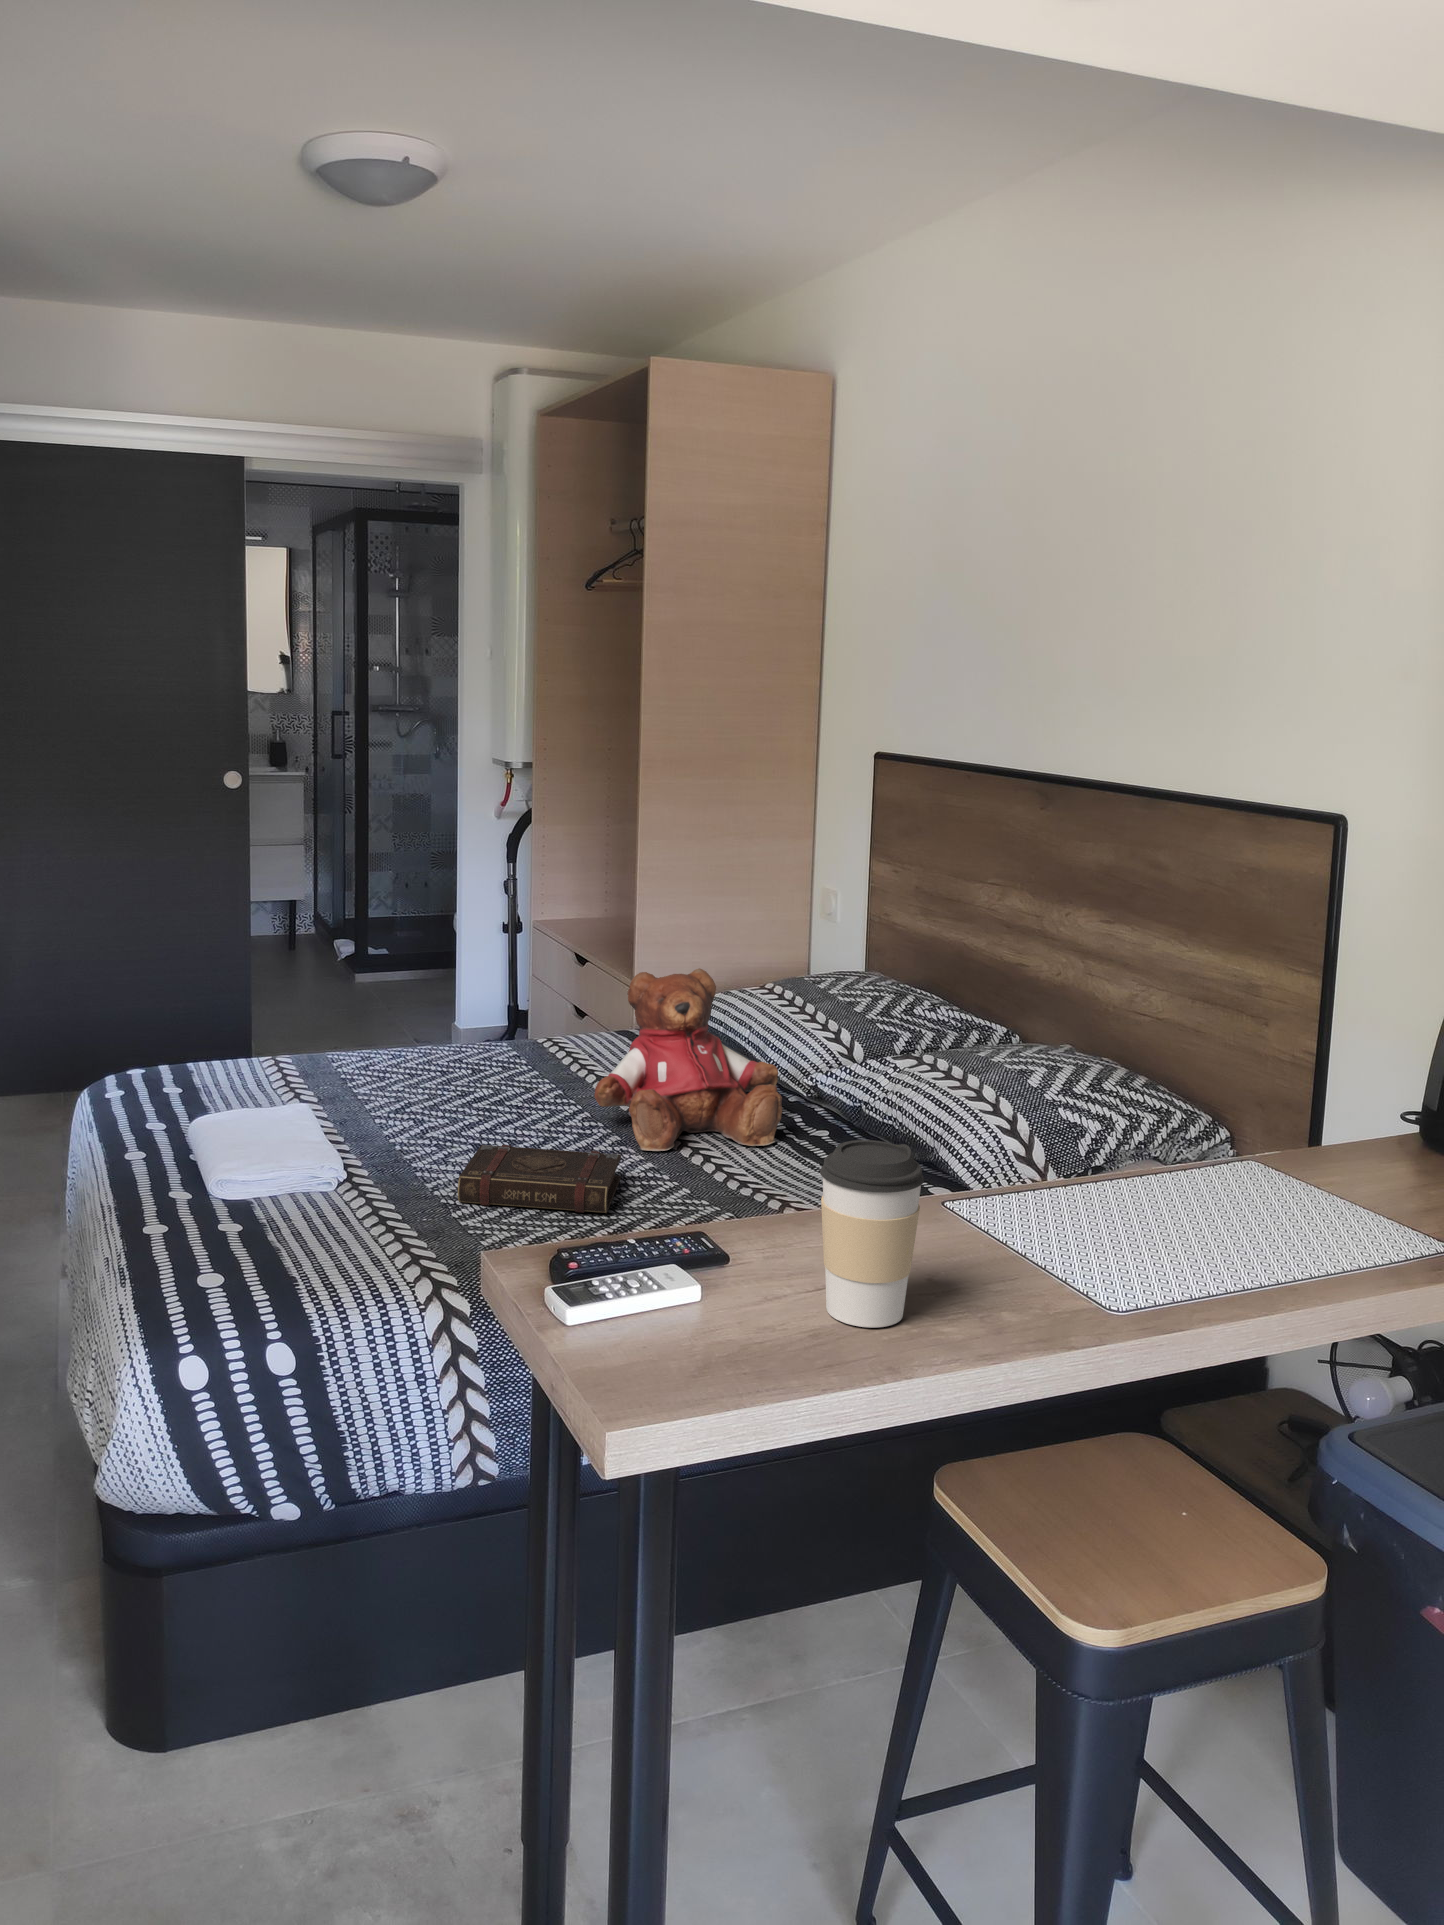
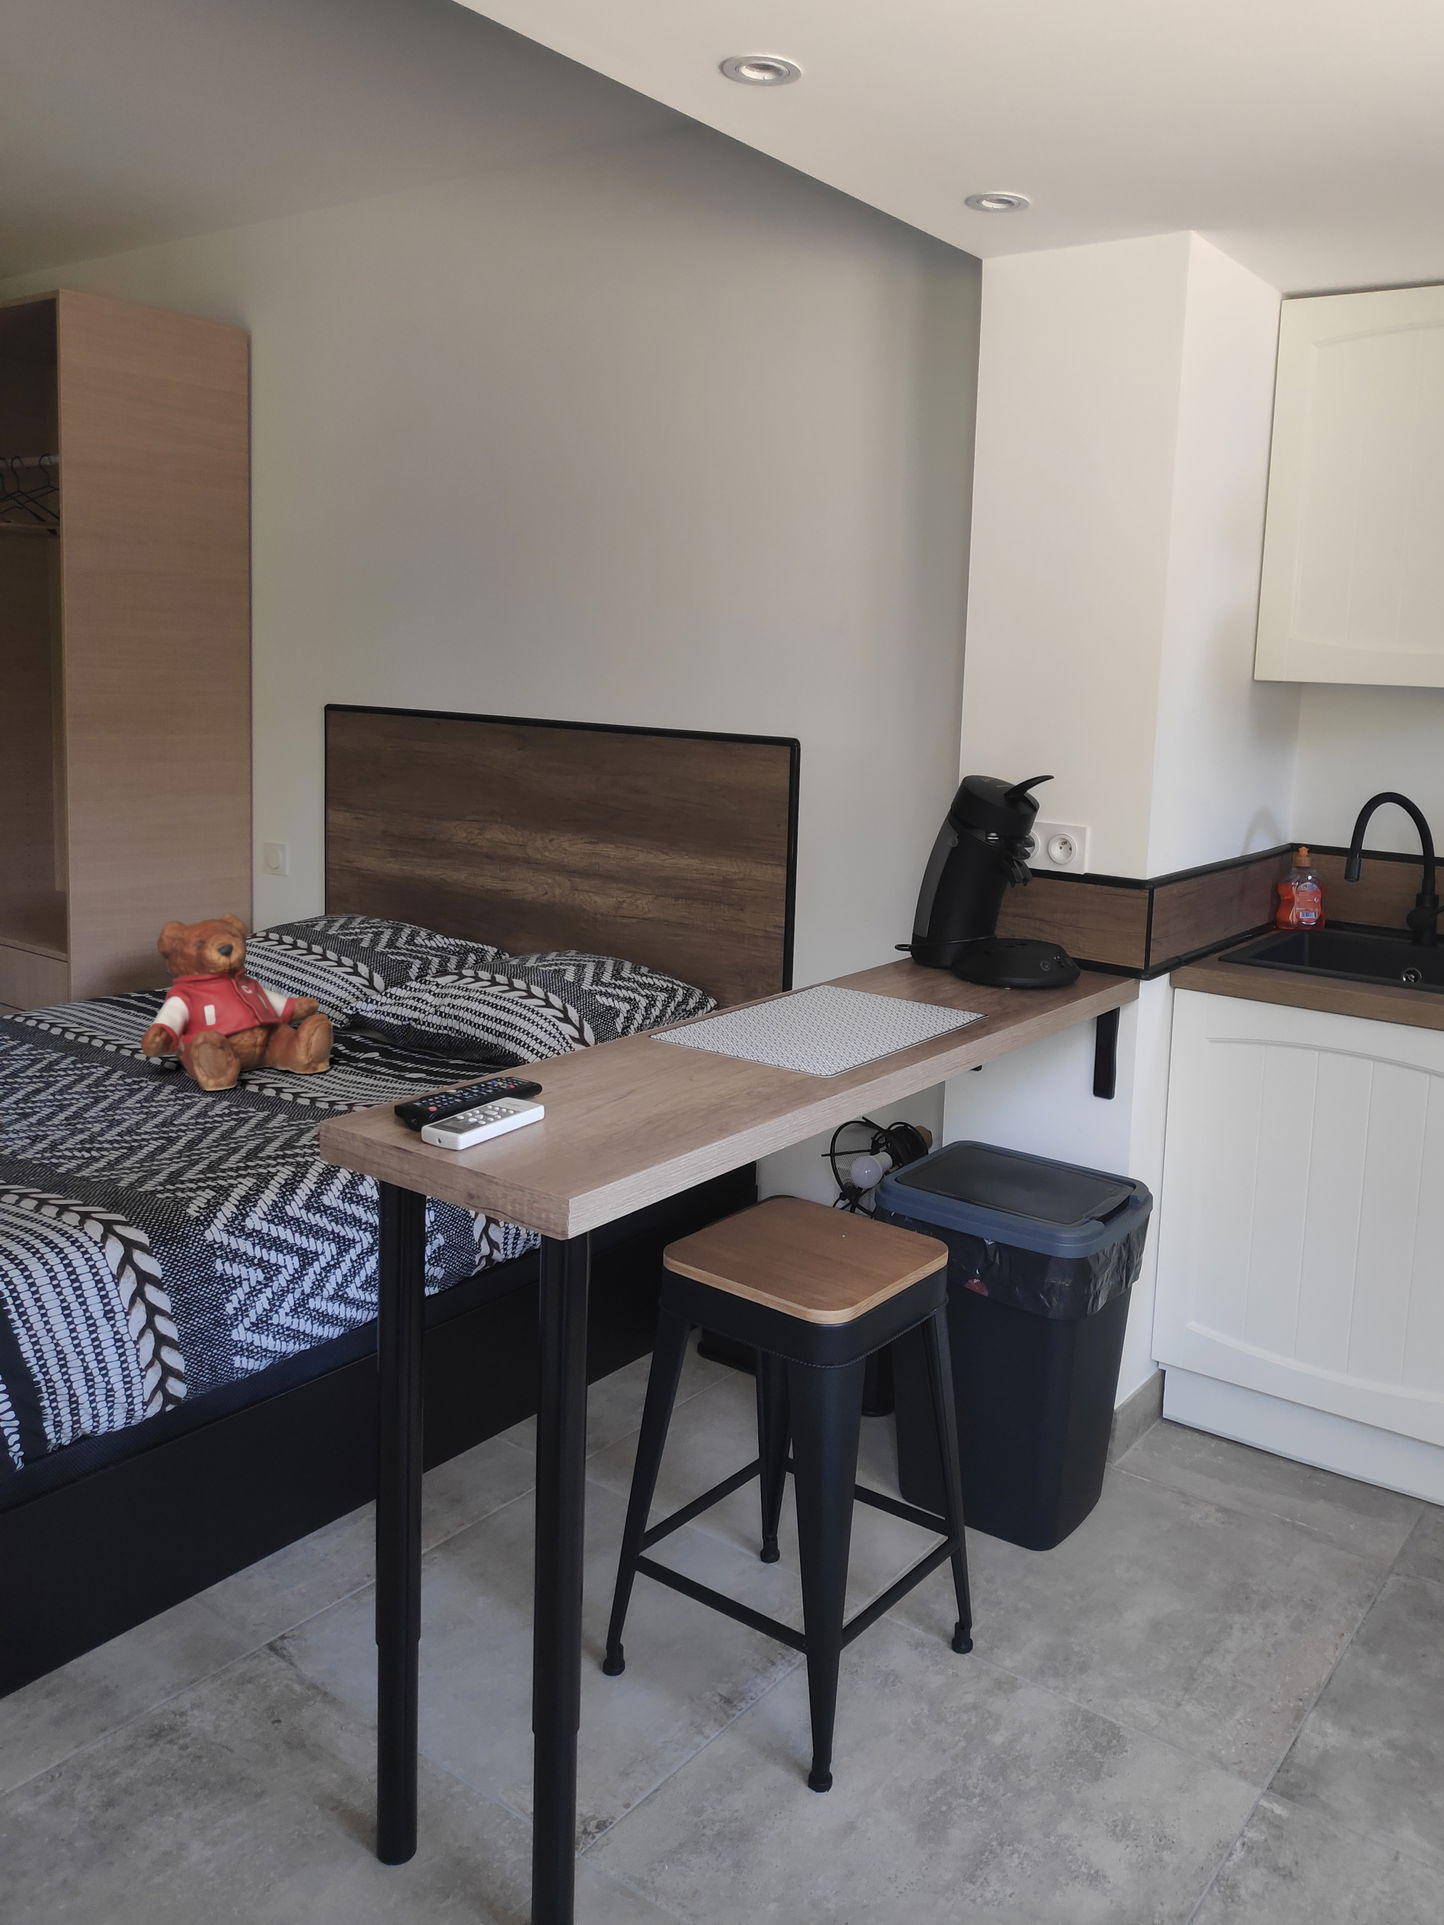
coffee cup: present [820,1140,924,1327] -> none [635,963,720,1112]
book: present [458,1145,621,1213] -> none [50,1091,219,1158]

